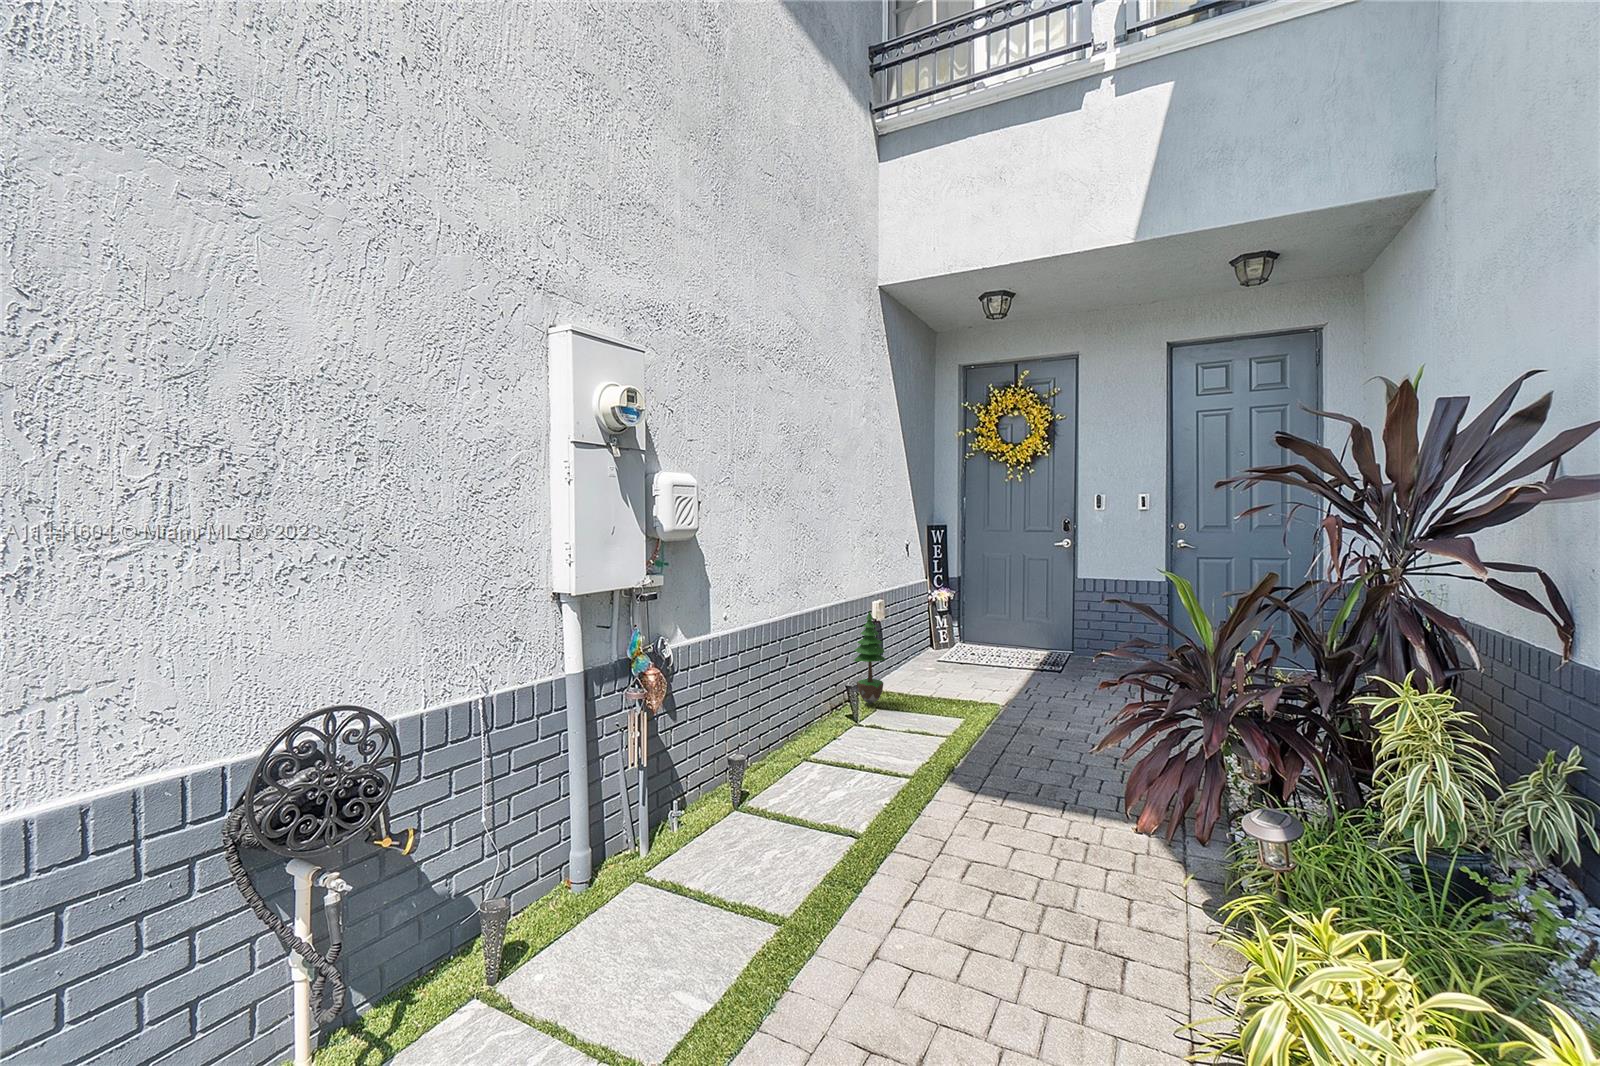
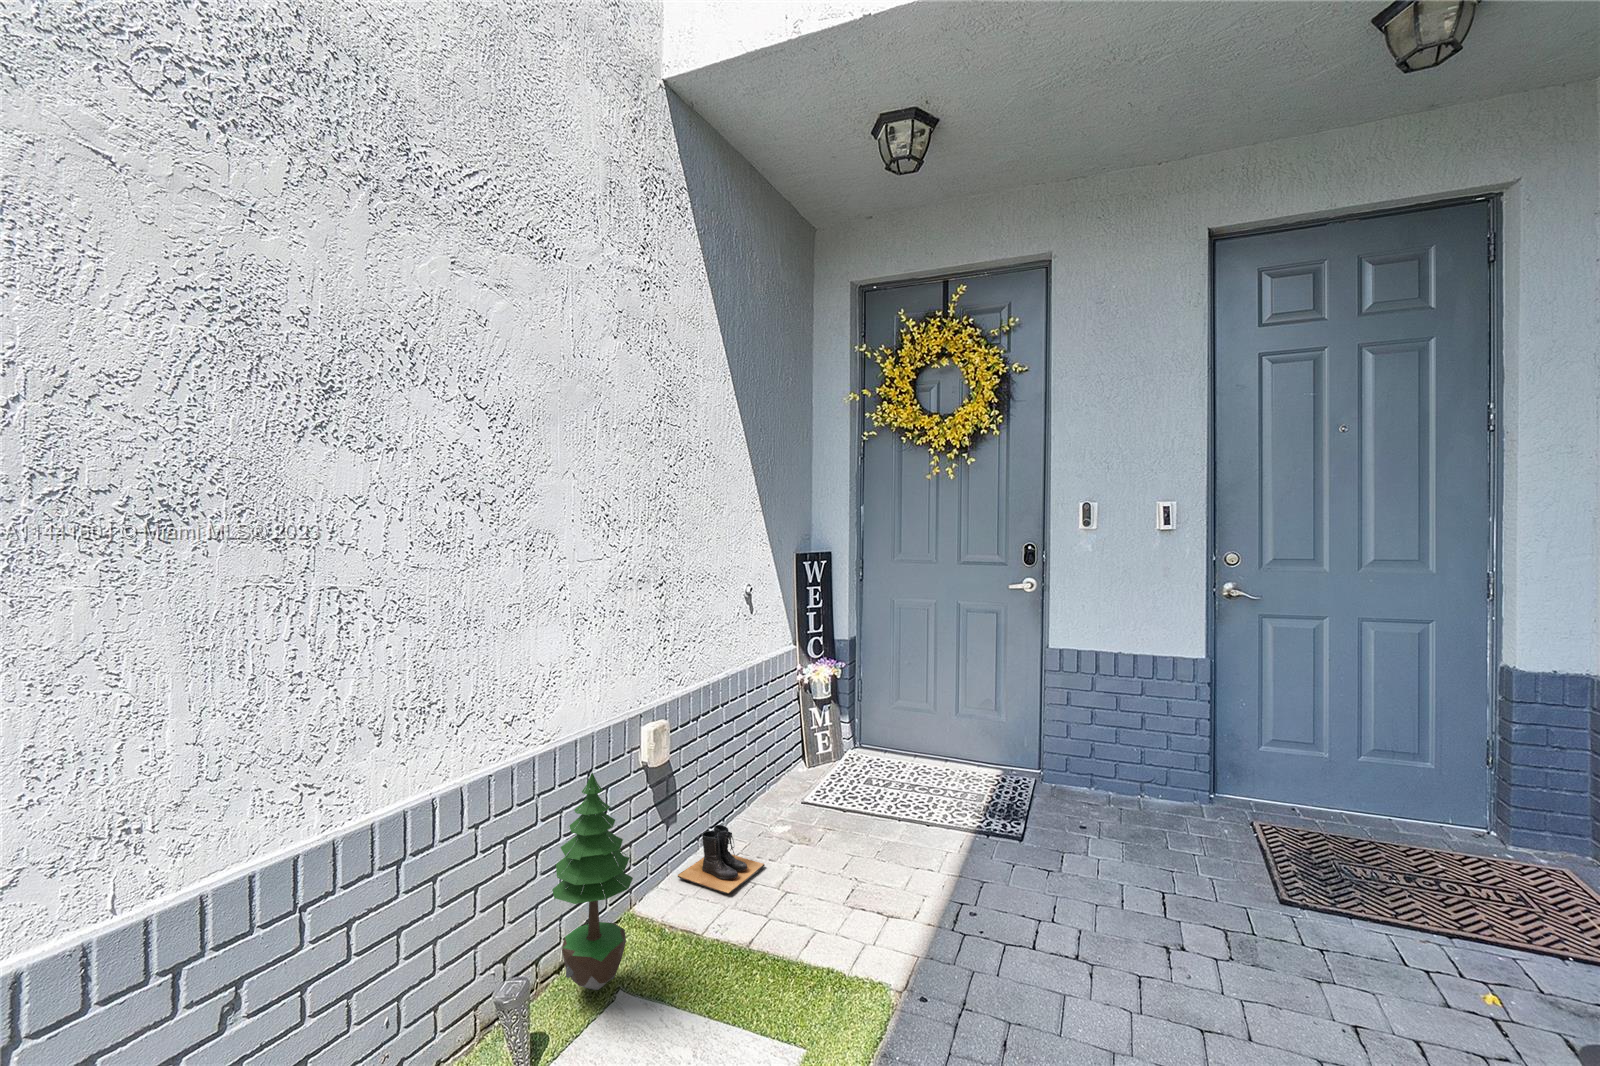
boots: none [887,657,928,684] -> present [678,825,765,894]

